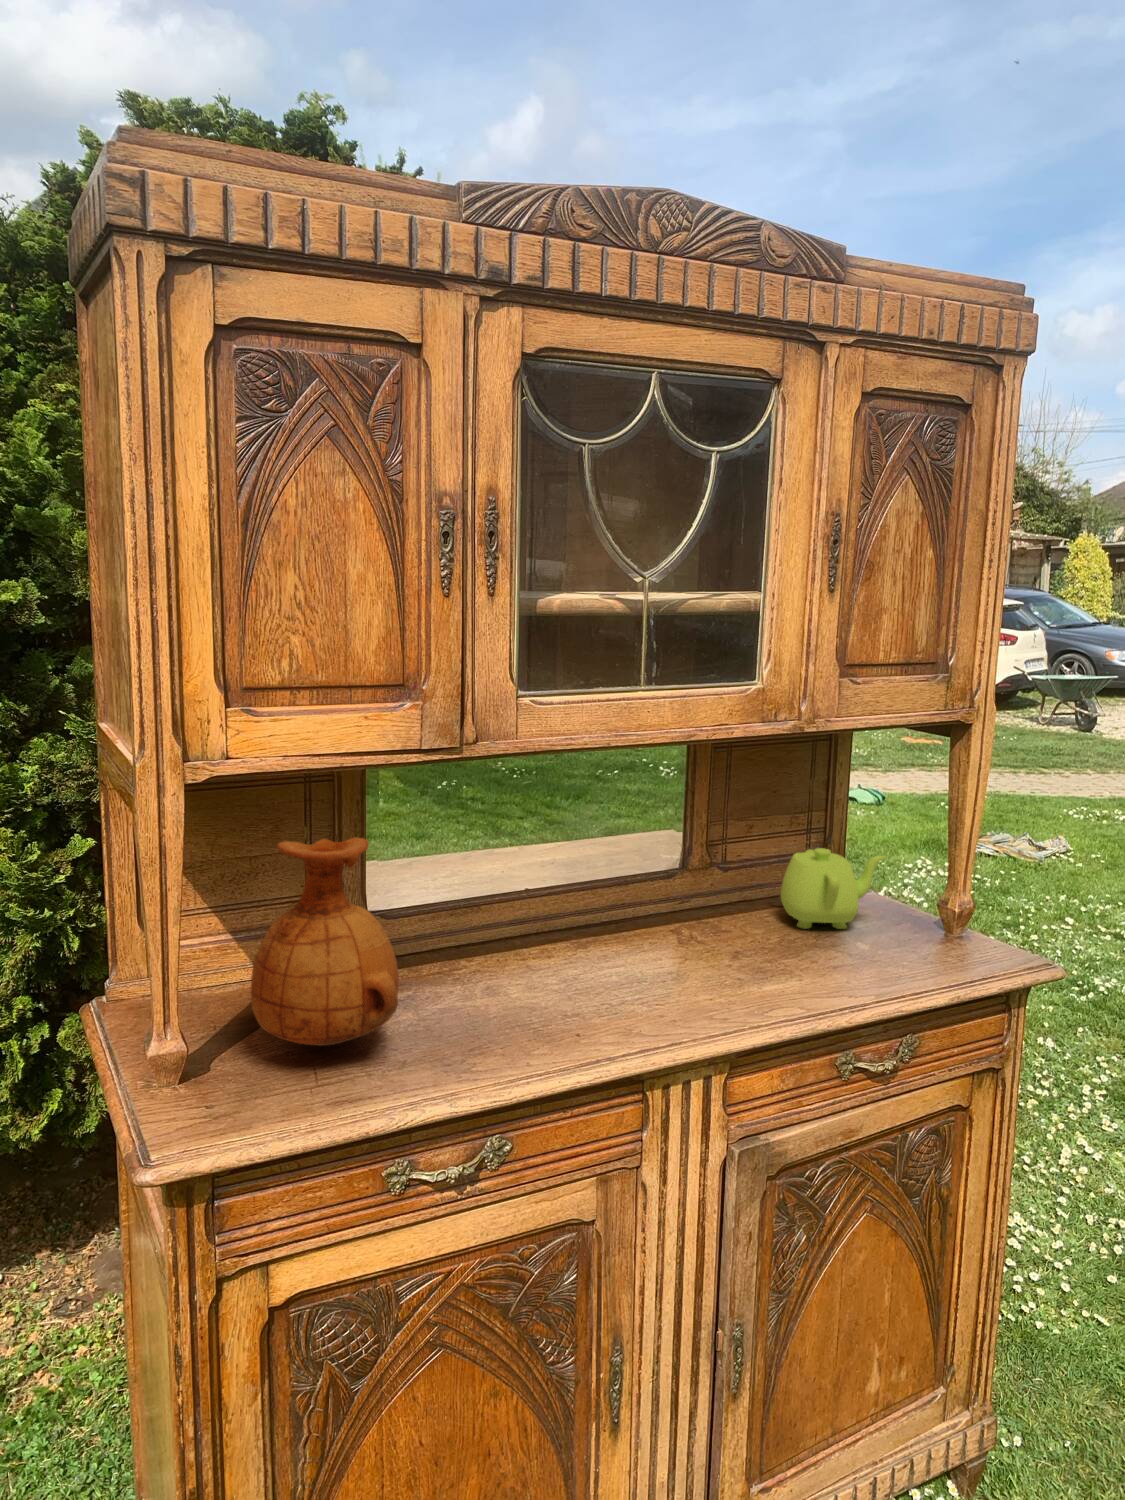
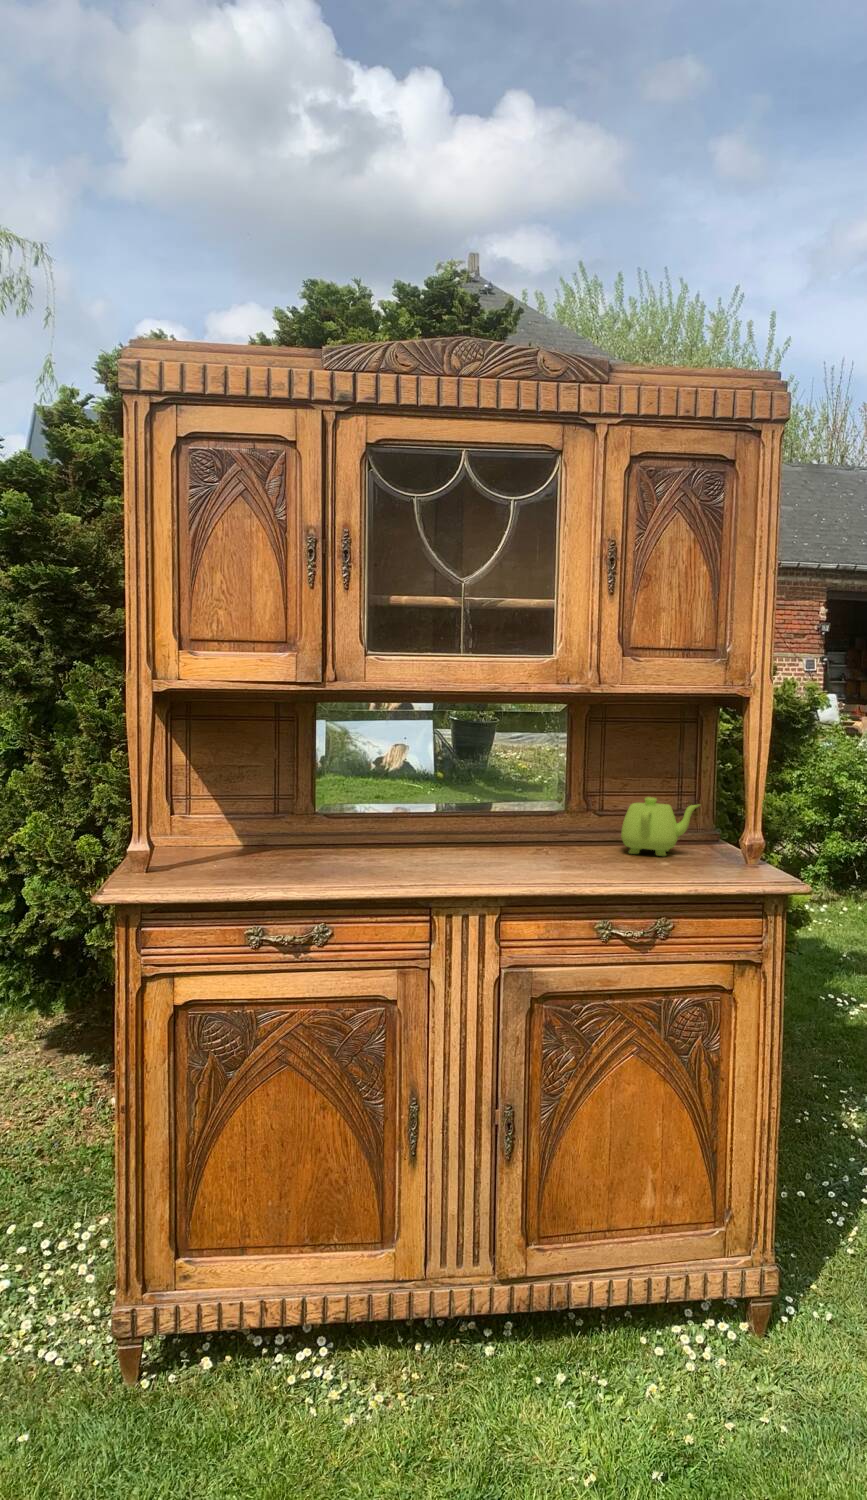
vase: present [251,838,399,1046] -> none [199,737,288,866]

